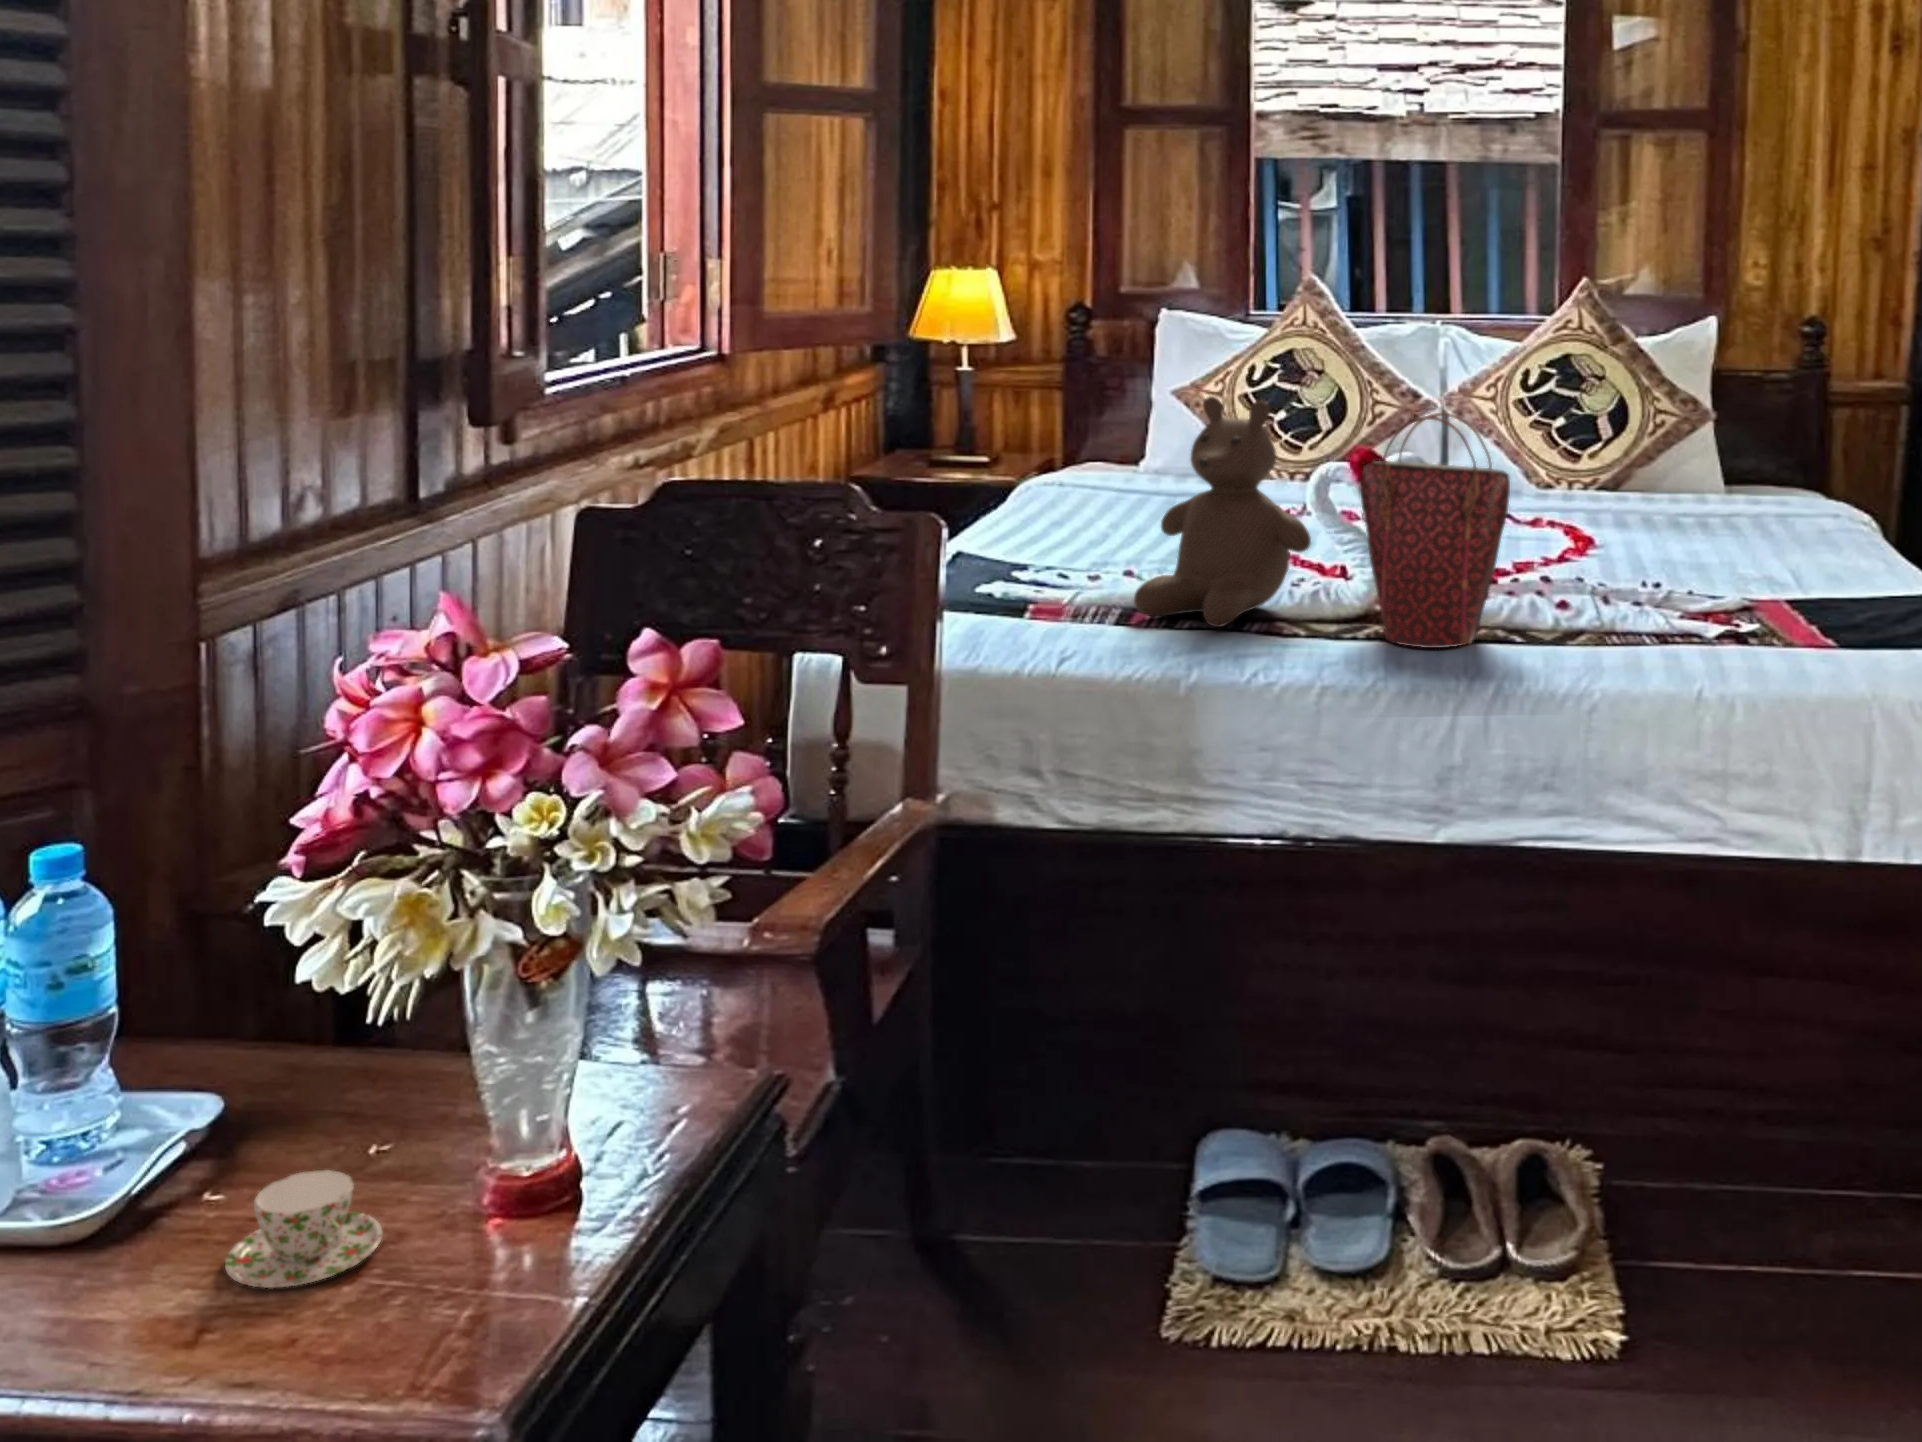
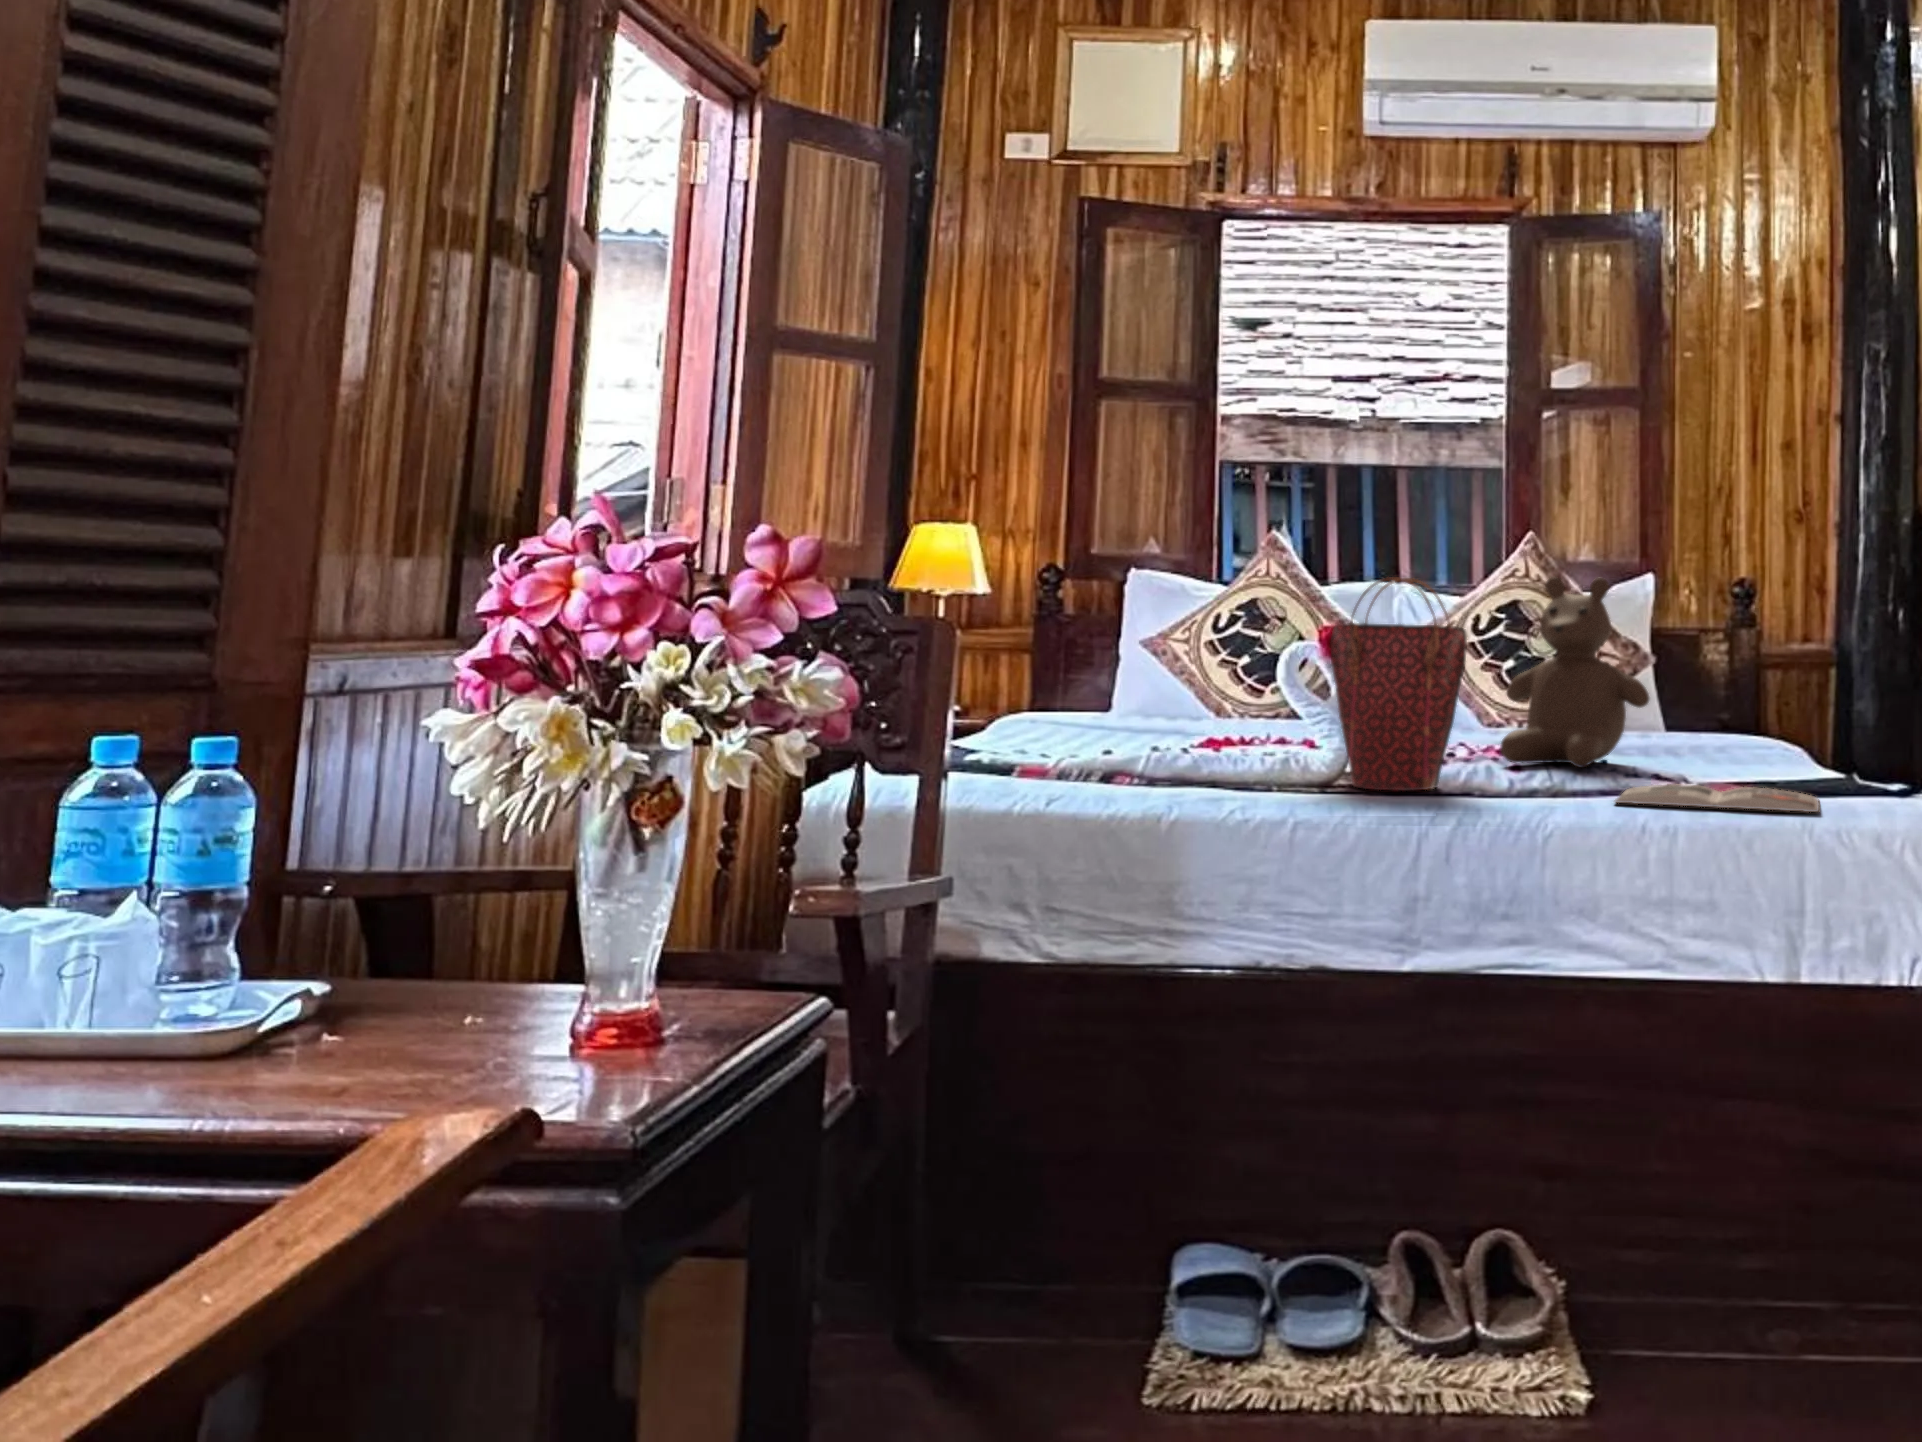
teddy bear: present [1134,396,1311,627] -> present [1500,577,1649,767]
magazine: none [1667,636,1894,690] -> present [1615,784,1819,812]
teacup: present [225,1170,382,1288] -> none [364,996,500,1075]

